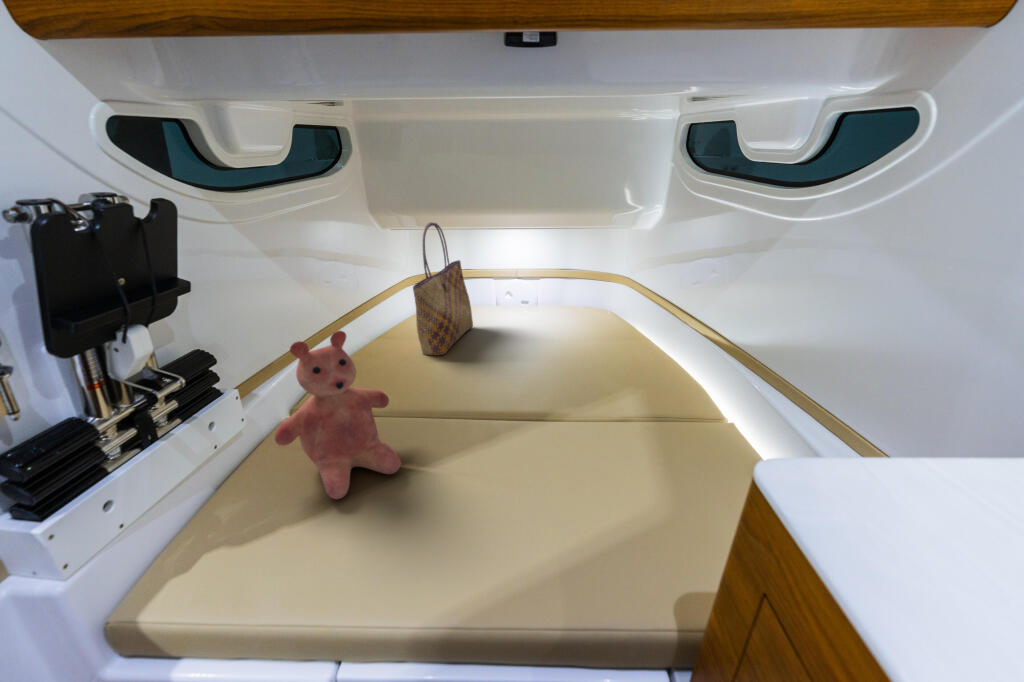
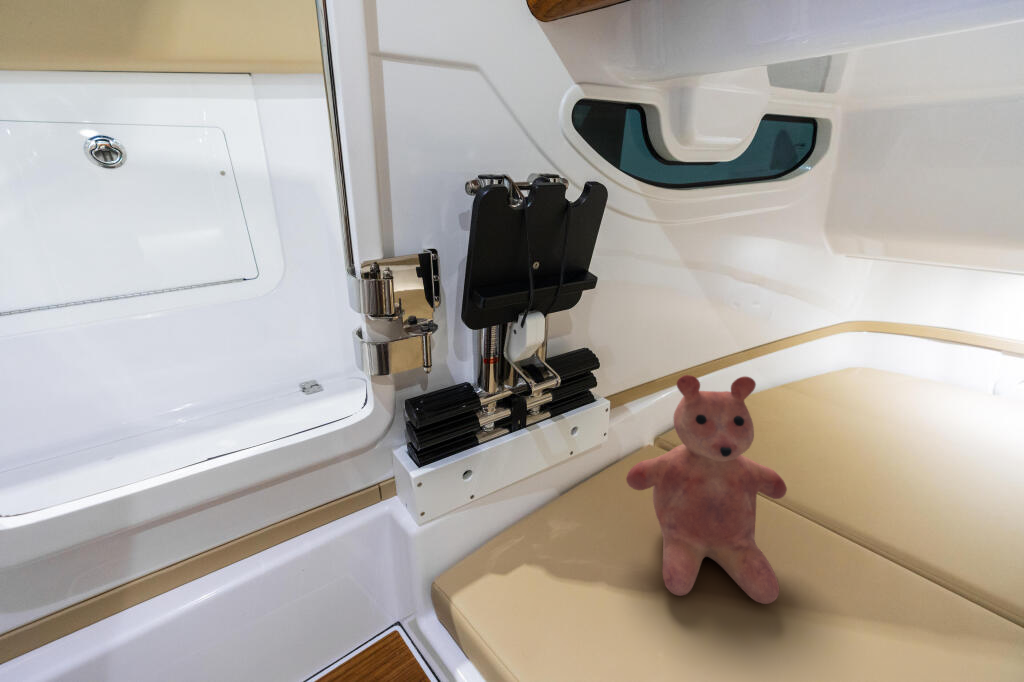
tote bag: present [413,222,473,355] -> none [844,251,956,443]

